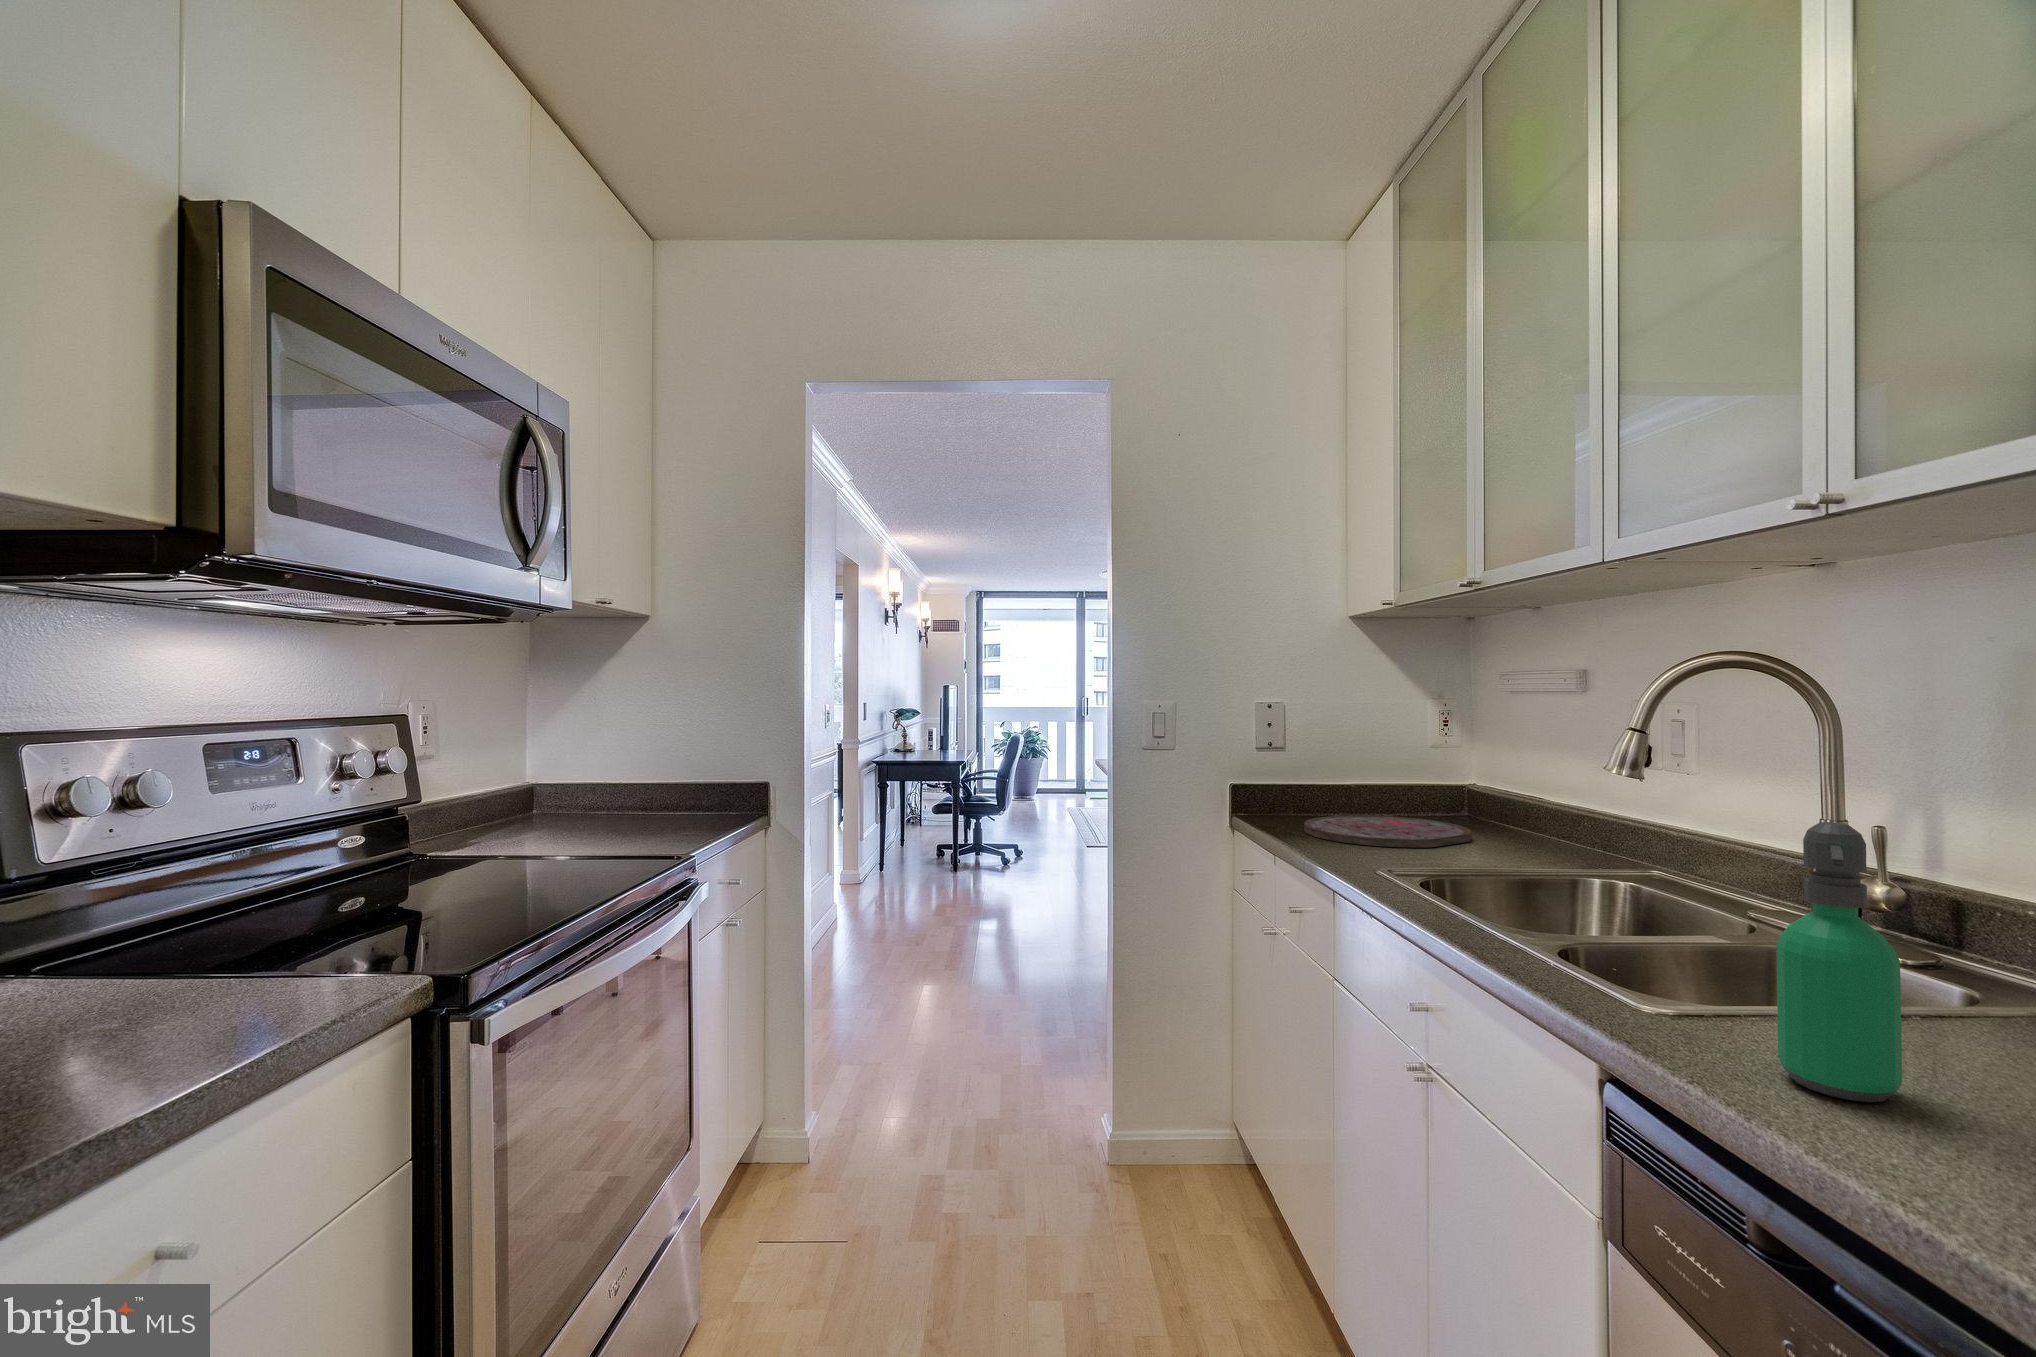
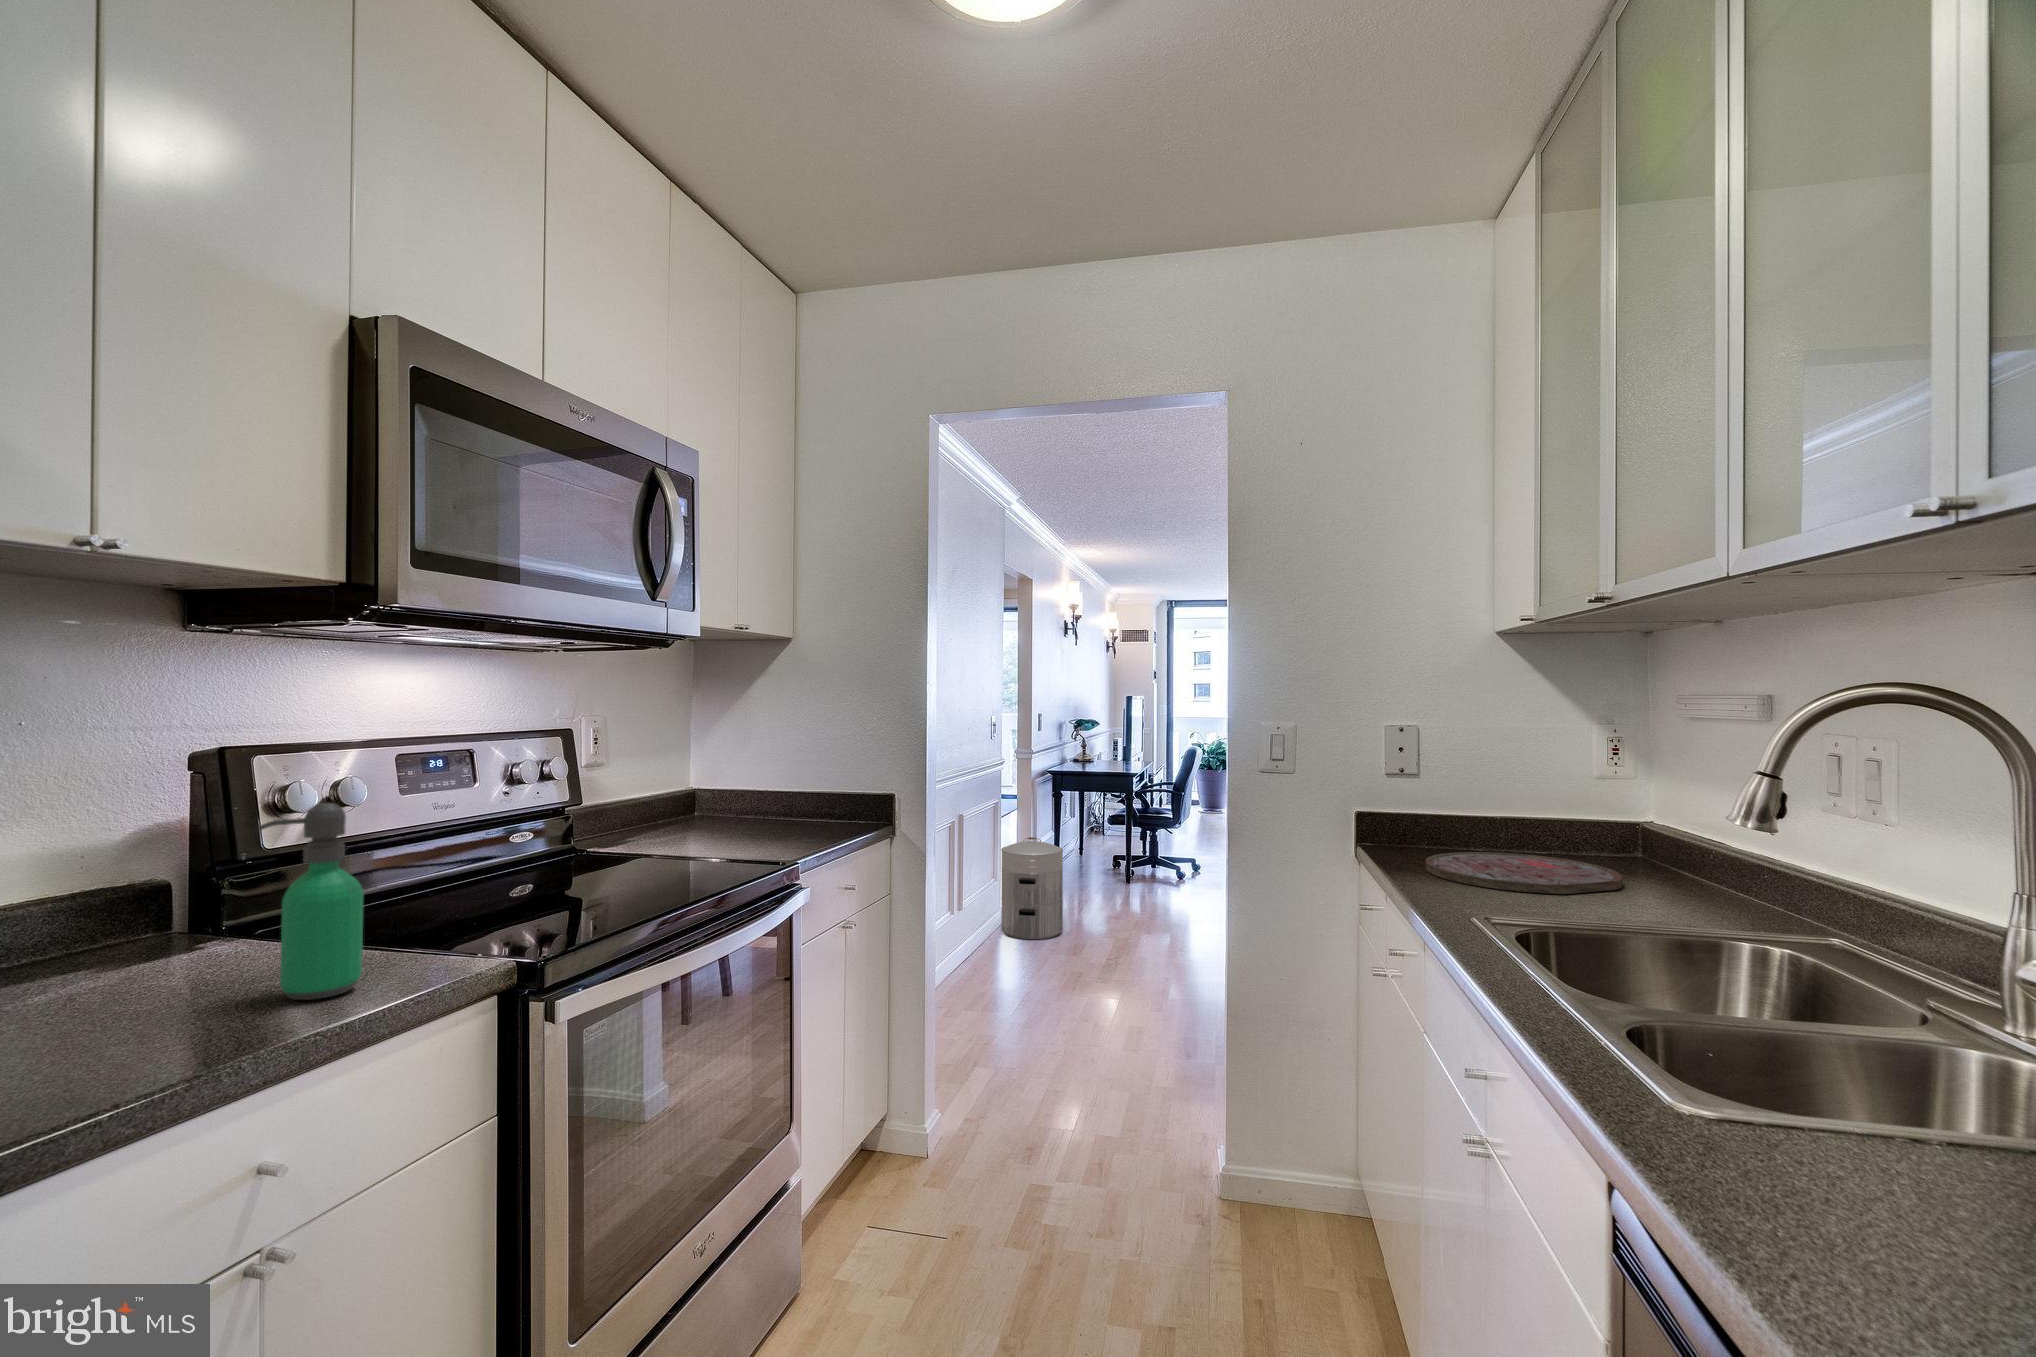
soap dispenser: present [1776,822,1902,1102] -> present [259,803,364,1000]
waste bin: none [838,828,901,931] -> present [1001,837,1063,940]

